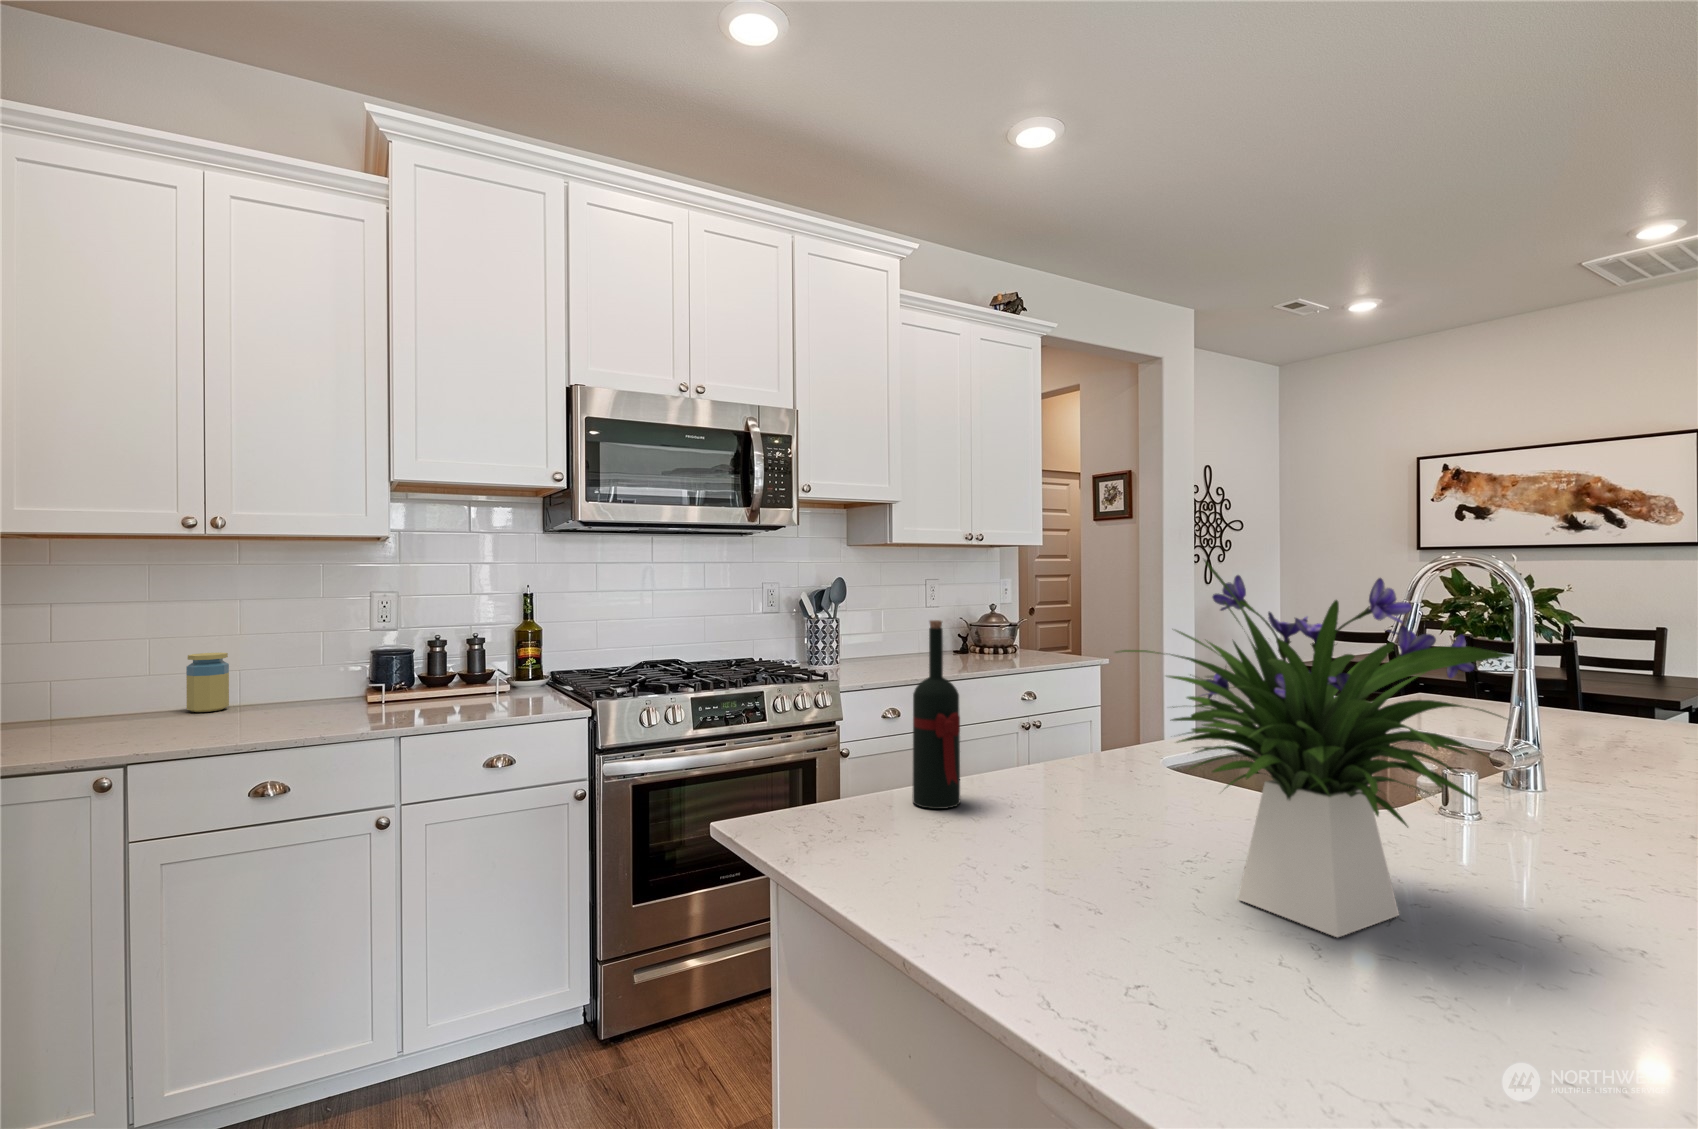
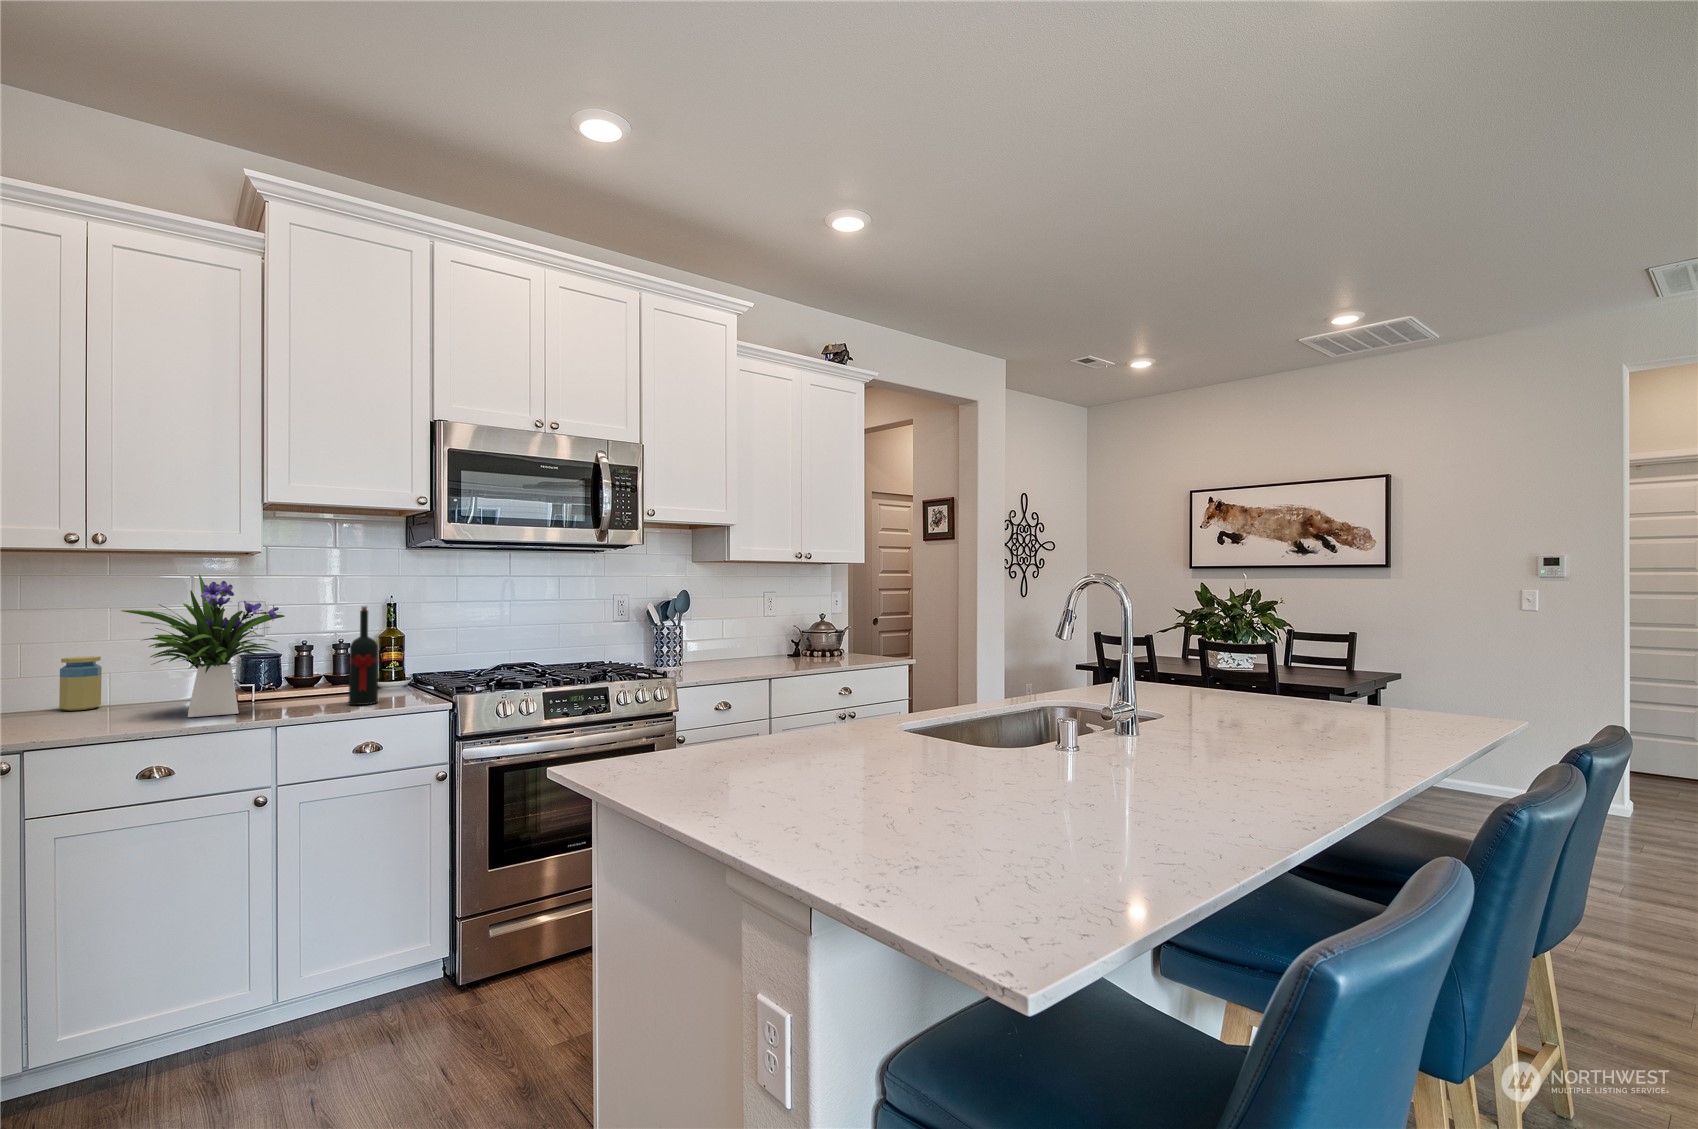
flower arrangement: present [1117,560,1511,937] -> present [121,574,285,717]
wine bottle: present [913,620,960,809] -> present [349,606,378,705]

